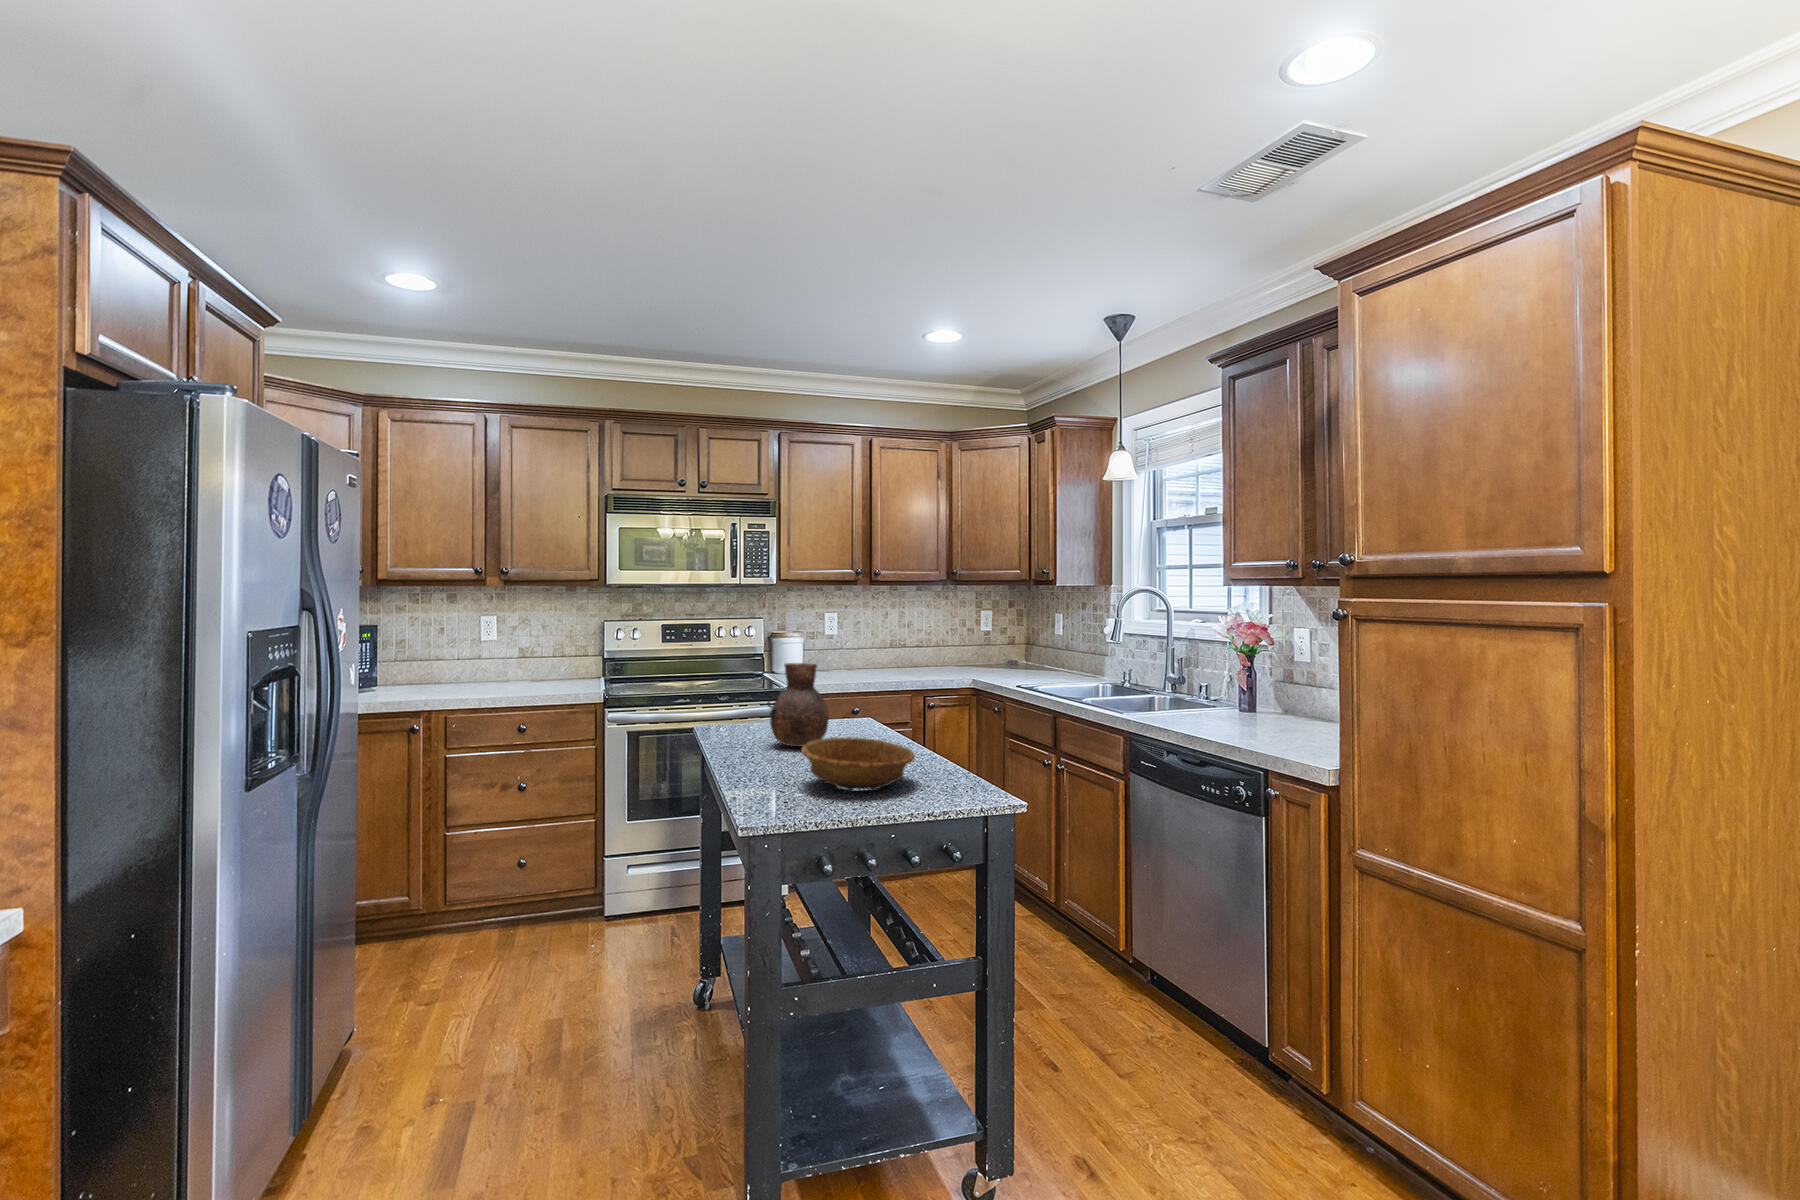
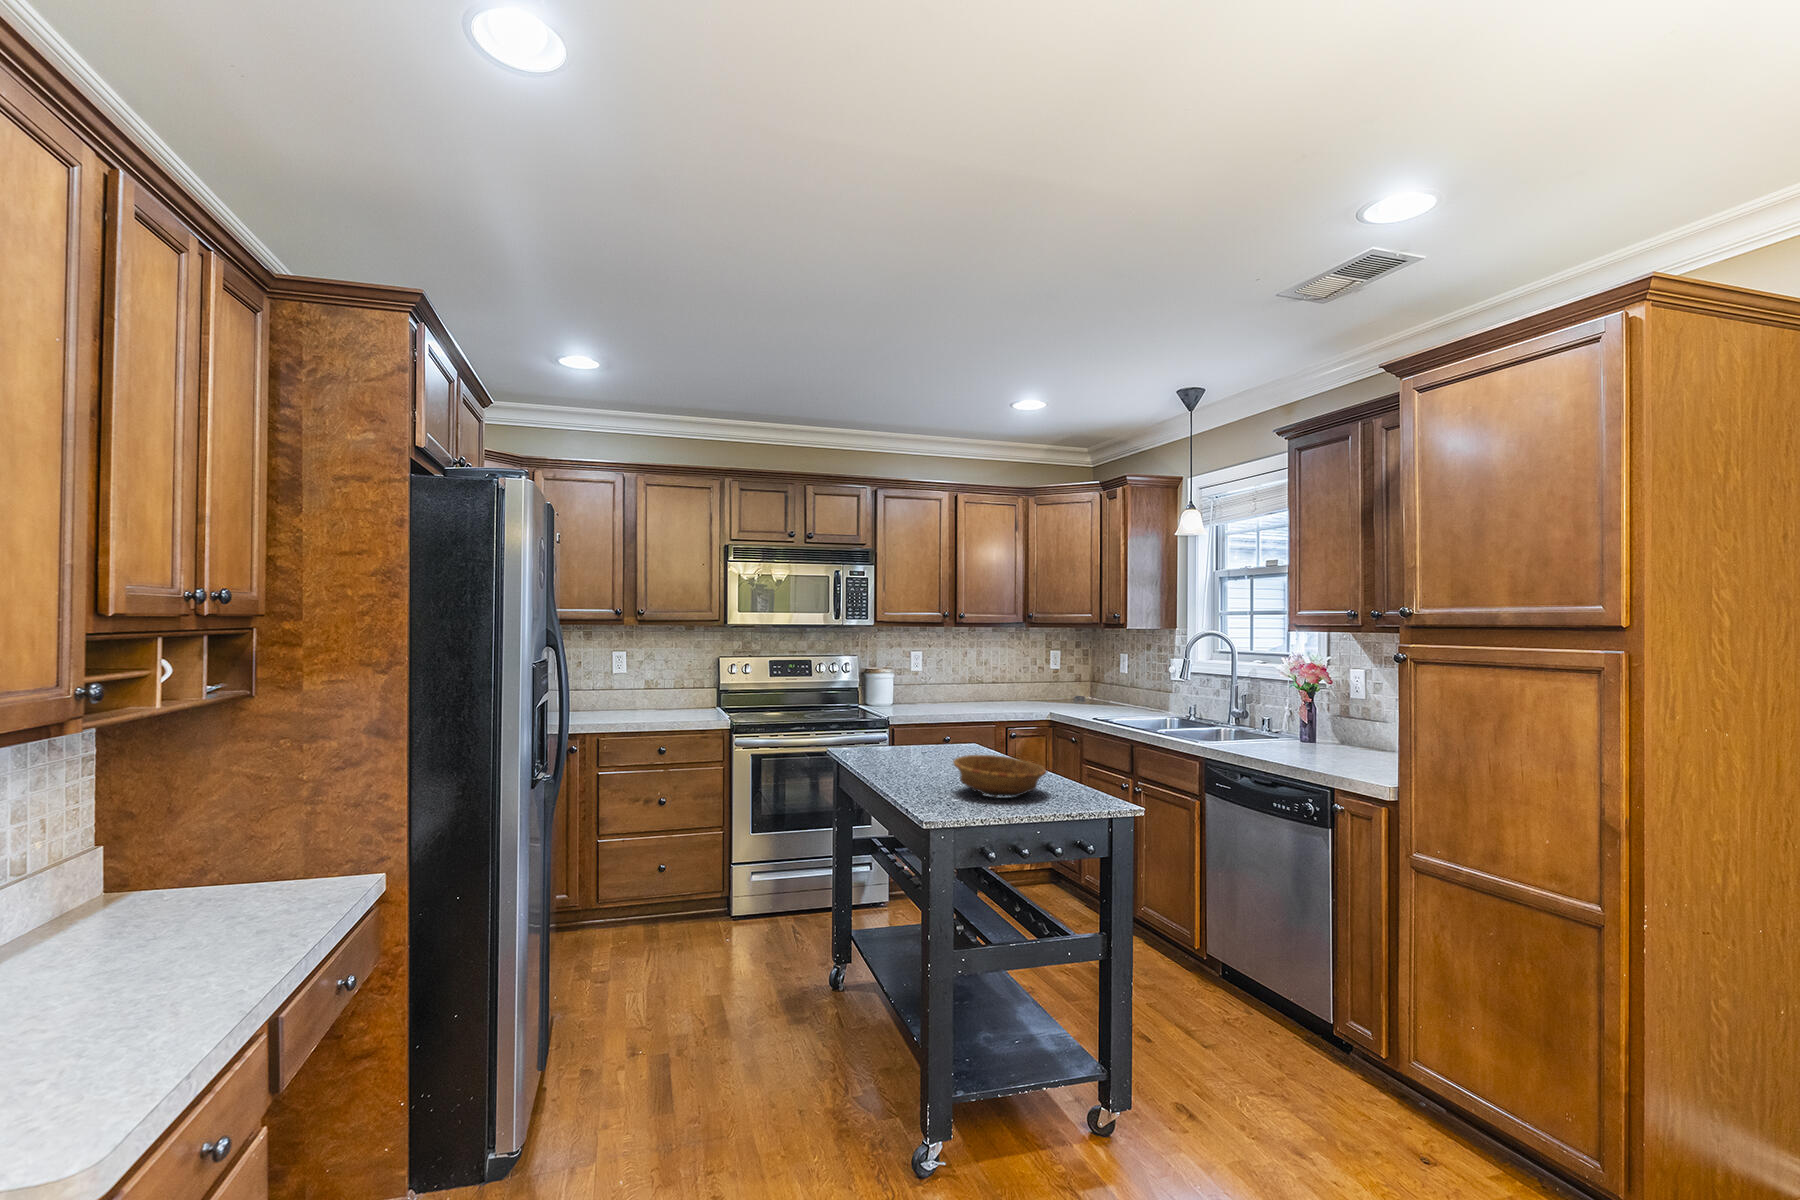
vase: present [767,663,829,746] -> none [905,693,956,764]

